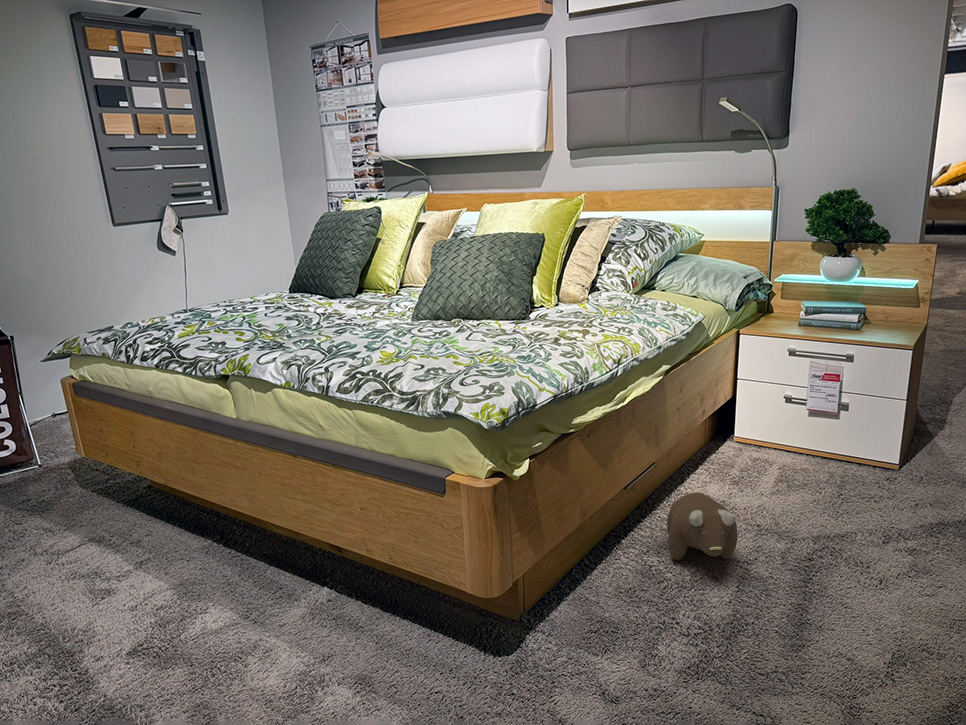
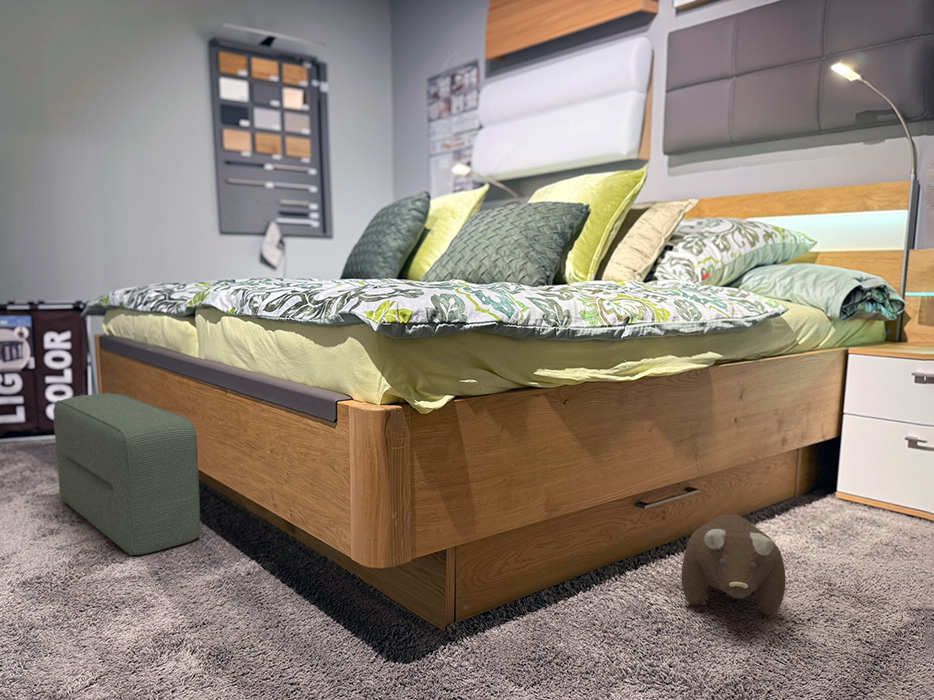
pouf: none [78,448,268,601] -> present [54,393,200,555]

